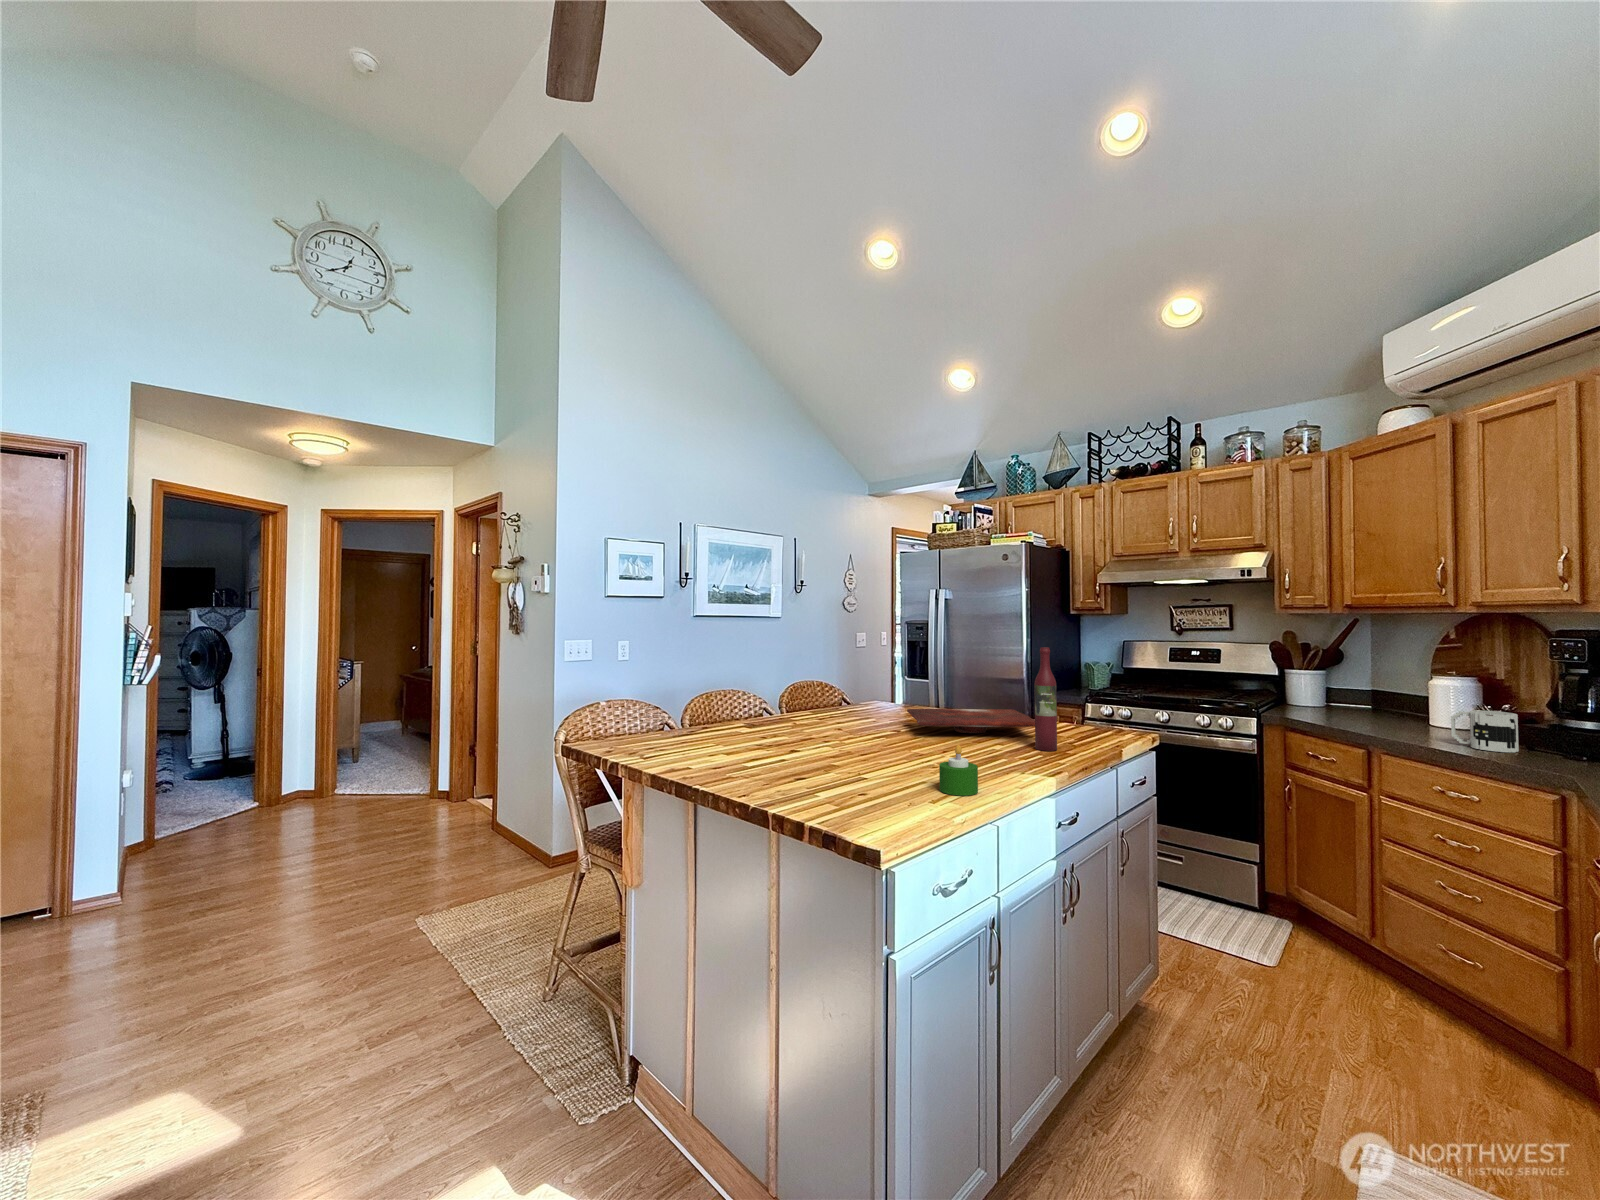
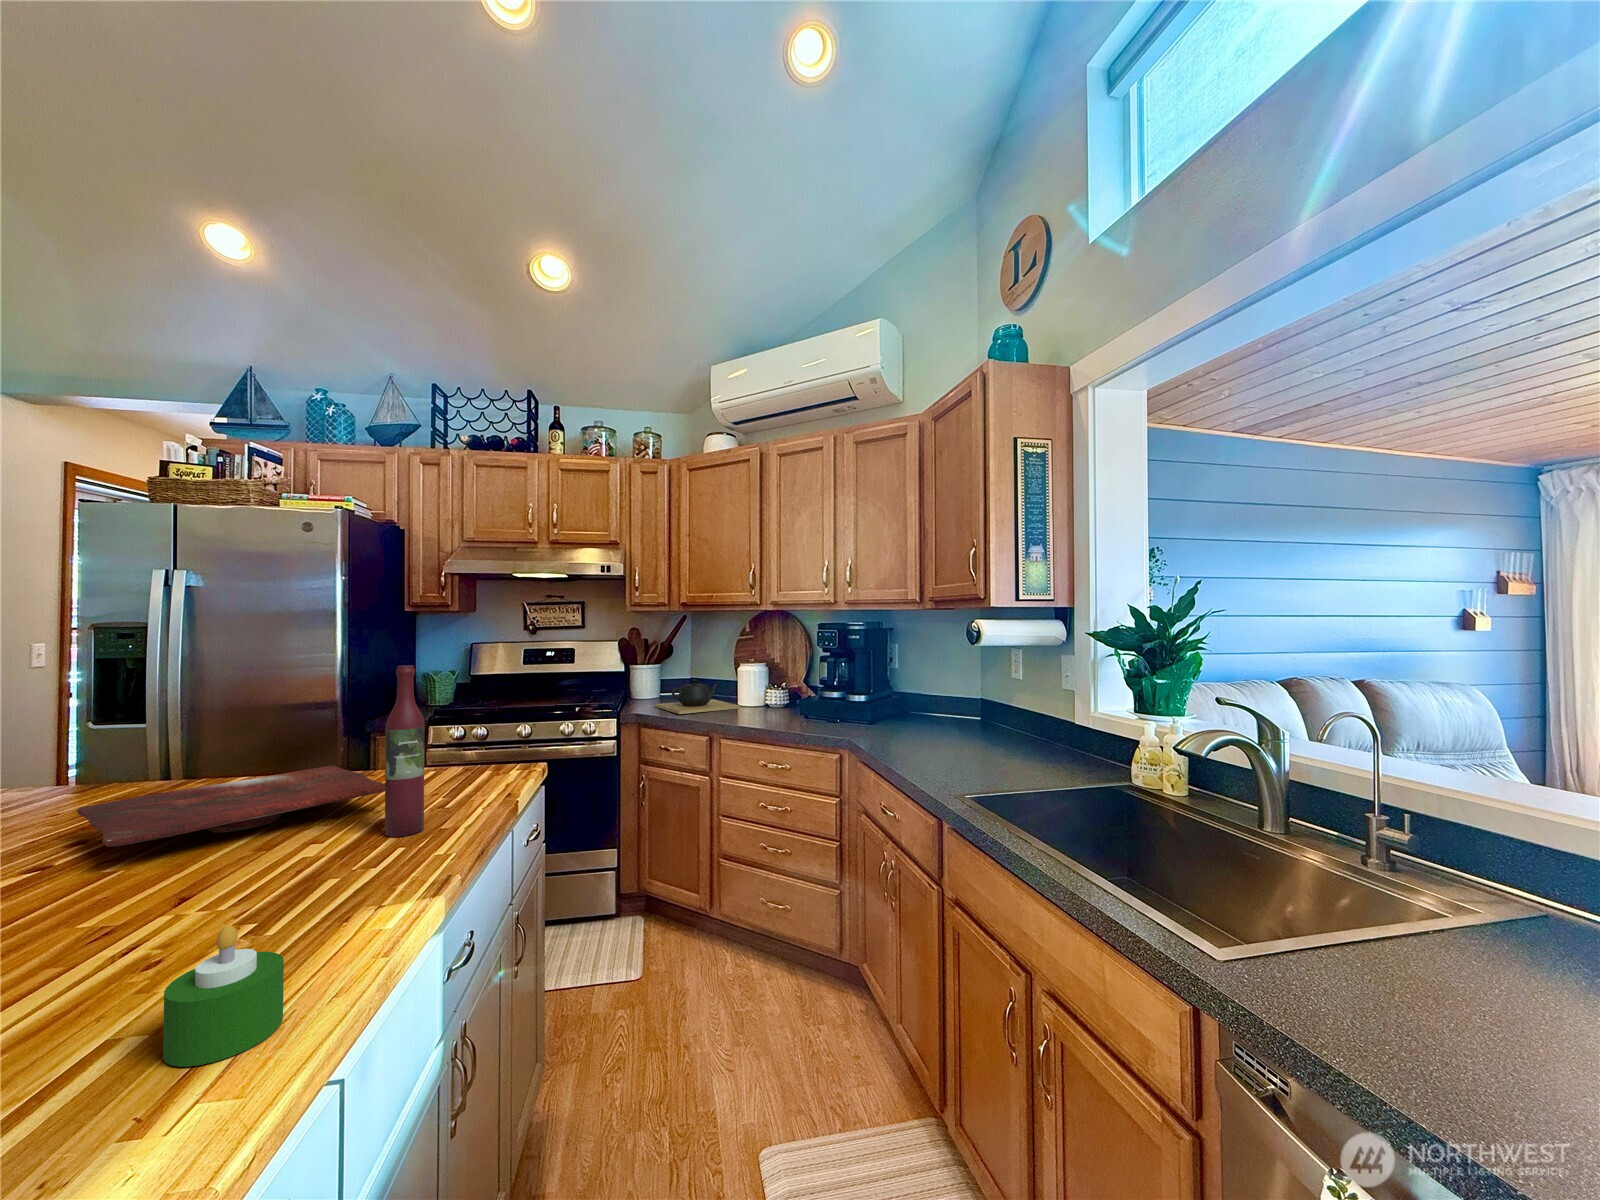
teapot: none [1308,689,1427,727] -> present [655,680,740,714]
mug: present [1451,710,1519,752] -> none [766,691,804,725]

